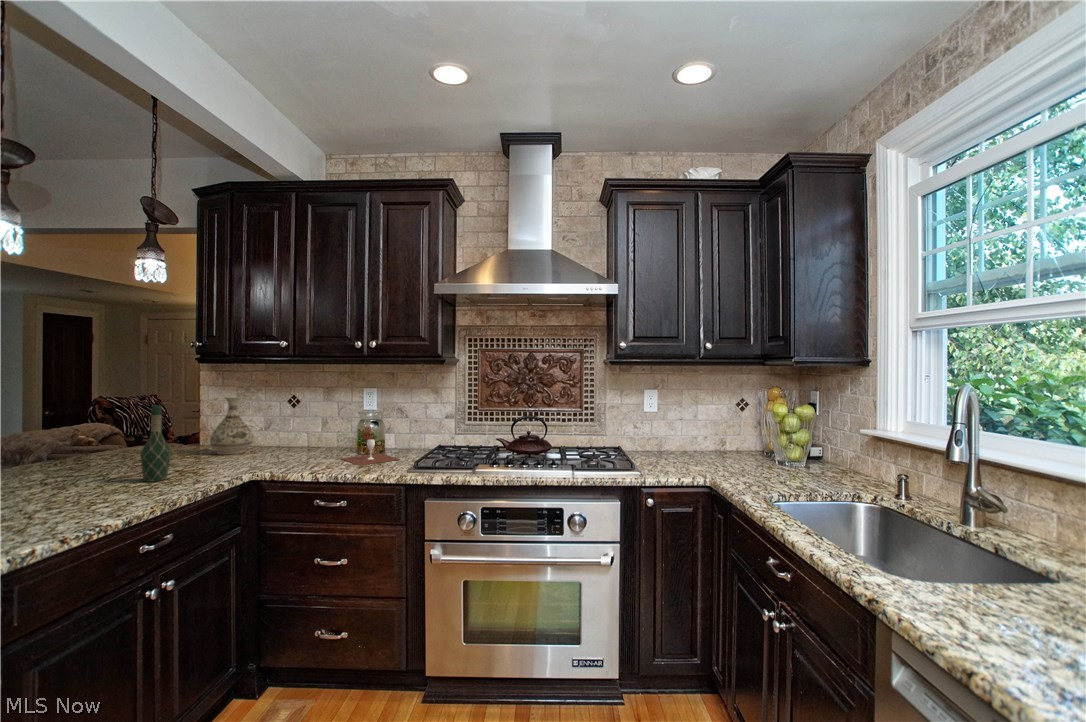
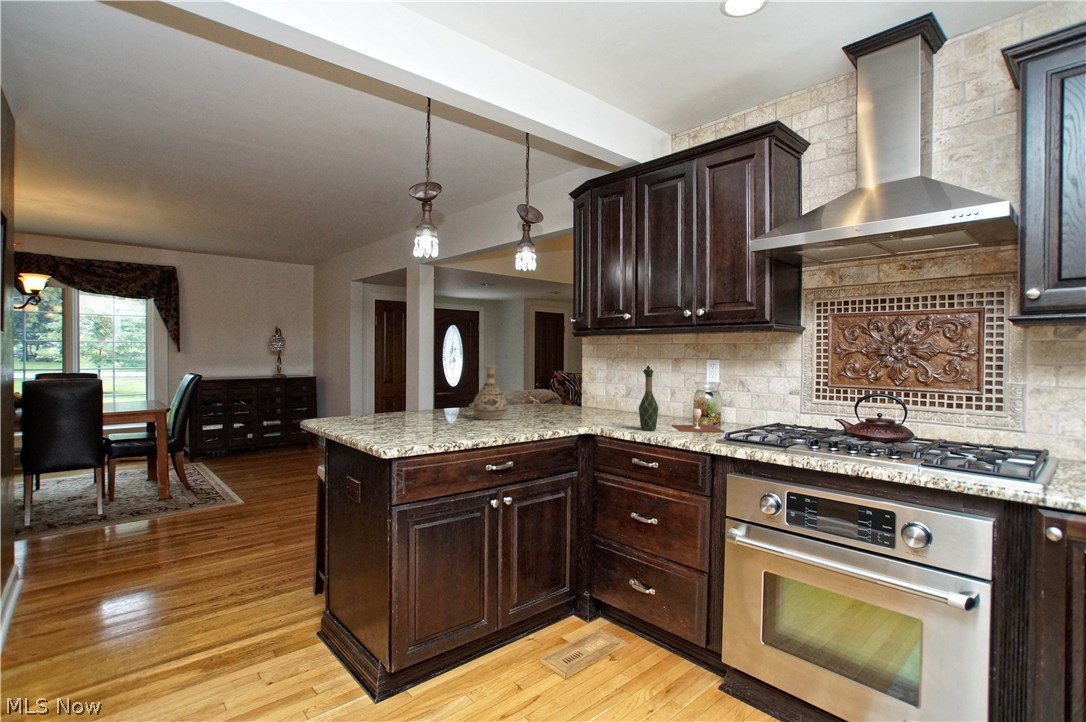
vase: present [210,397,253,455] -> present [473,366,507,420]
wine bottle: present [140,405,171,482] -> present [639,370,658,430]

